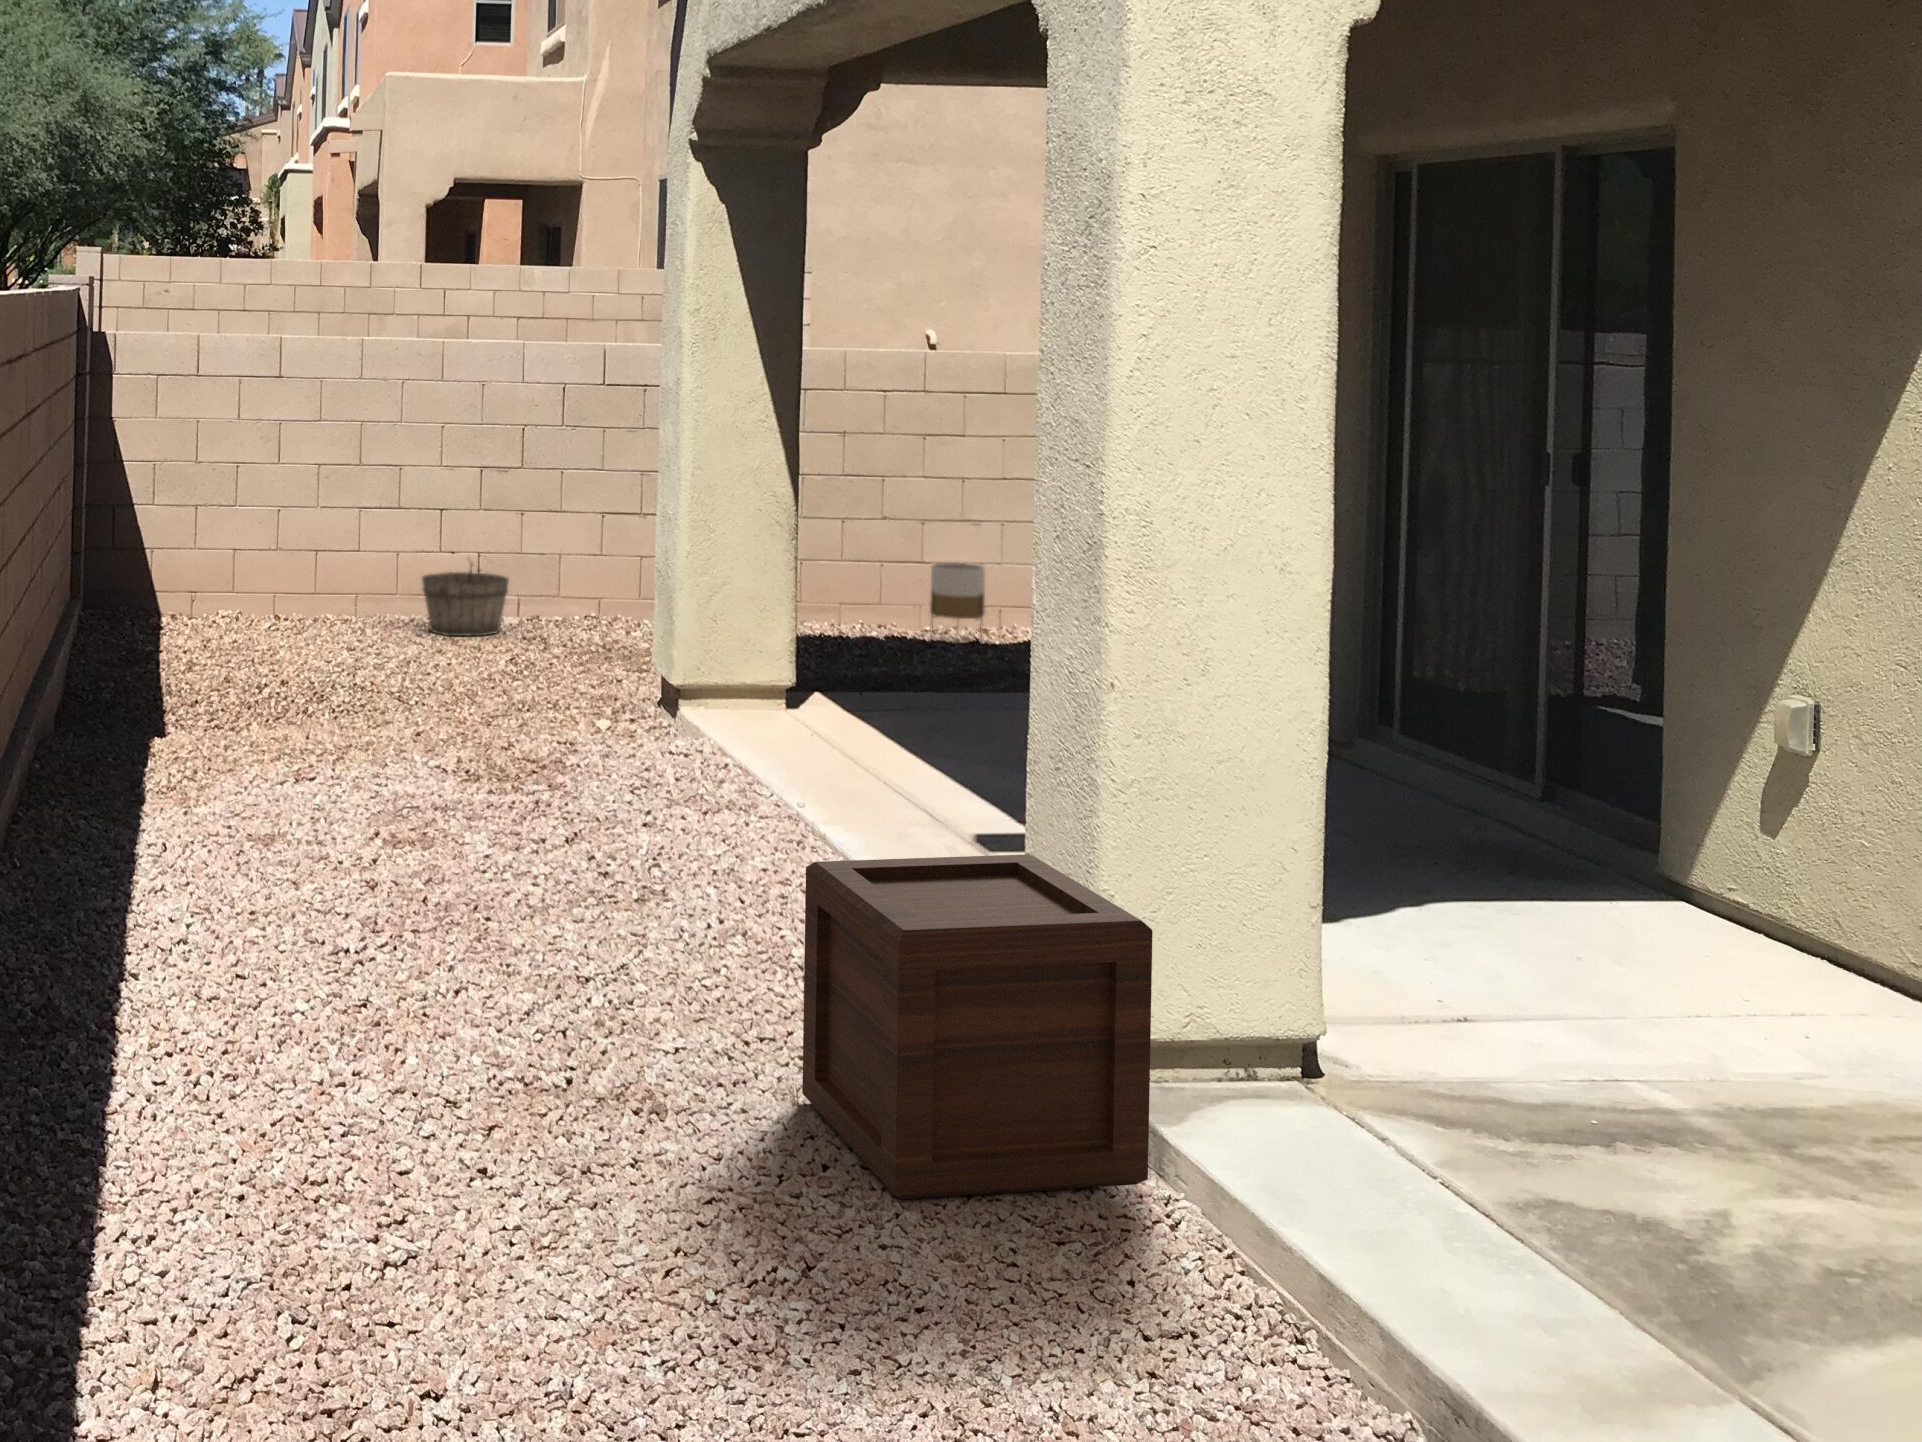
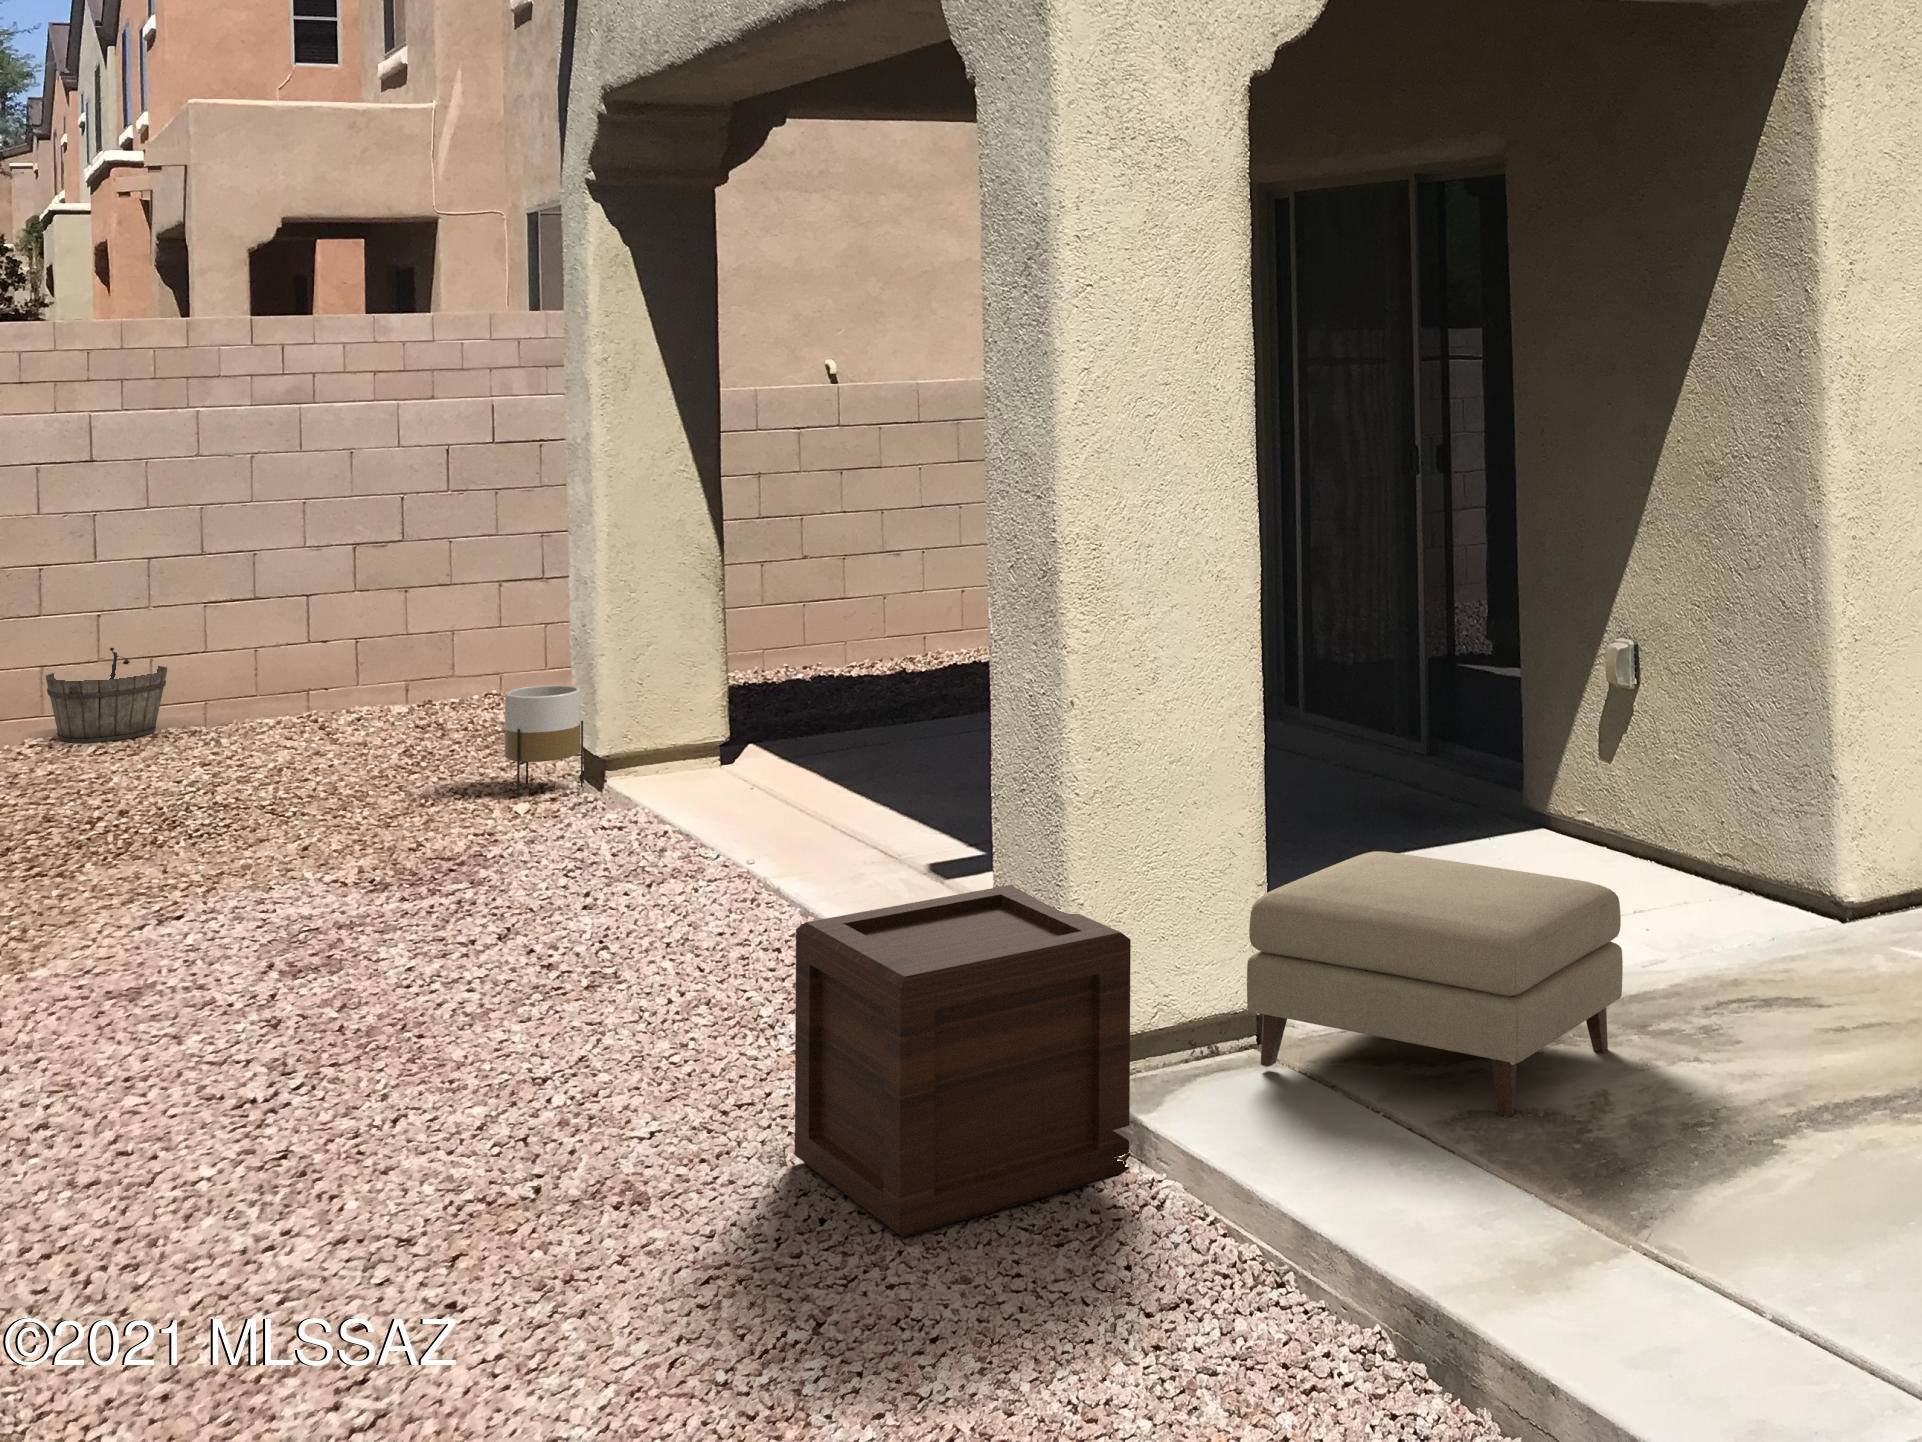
wooden bucket: present [422,563,509,636] -> present [46,648,167,743]
planter: present [930,563,985,632] -> present [505,685,583,798]
ottoman: none [1293,876,1794,1216] -> present [1247,851,1623,1117]

